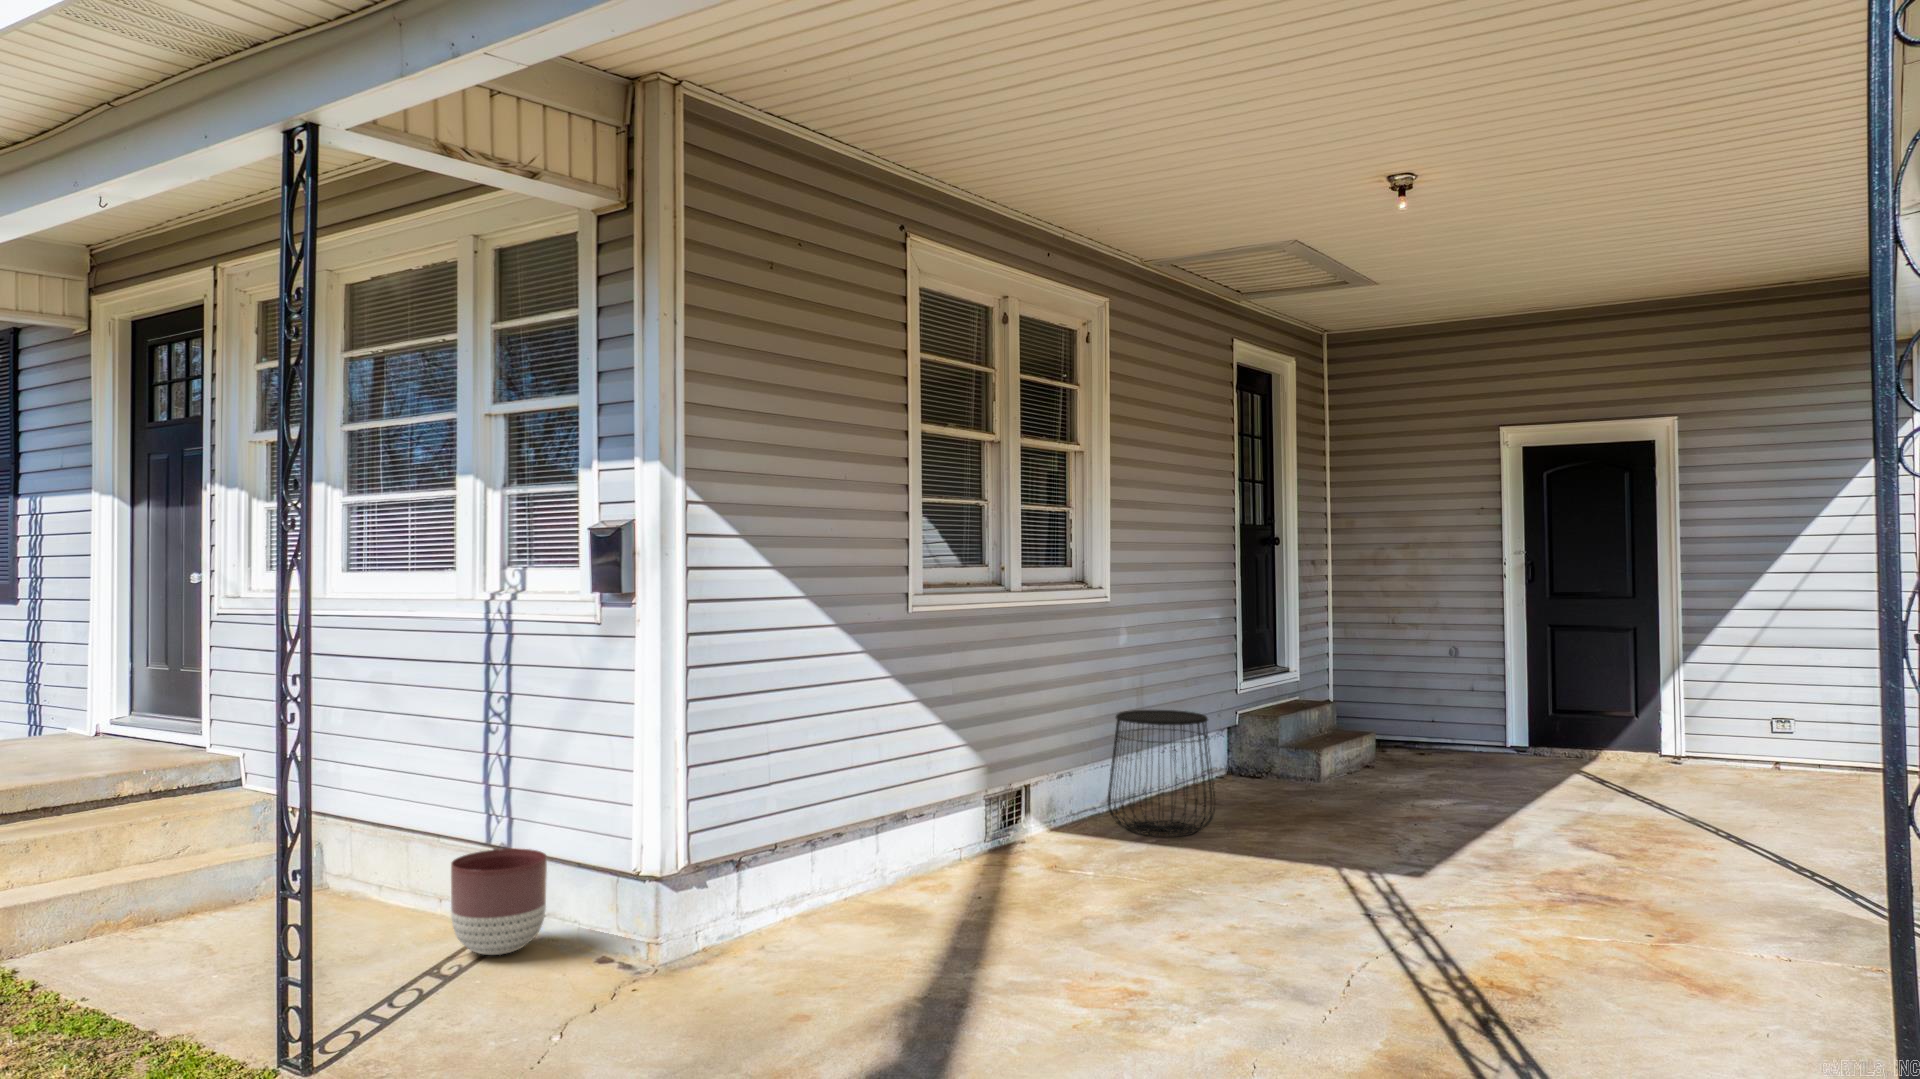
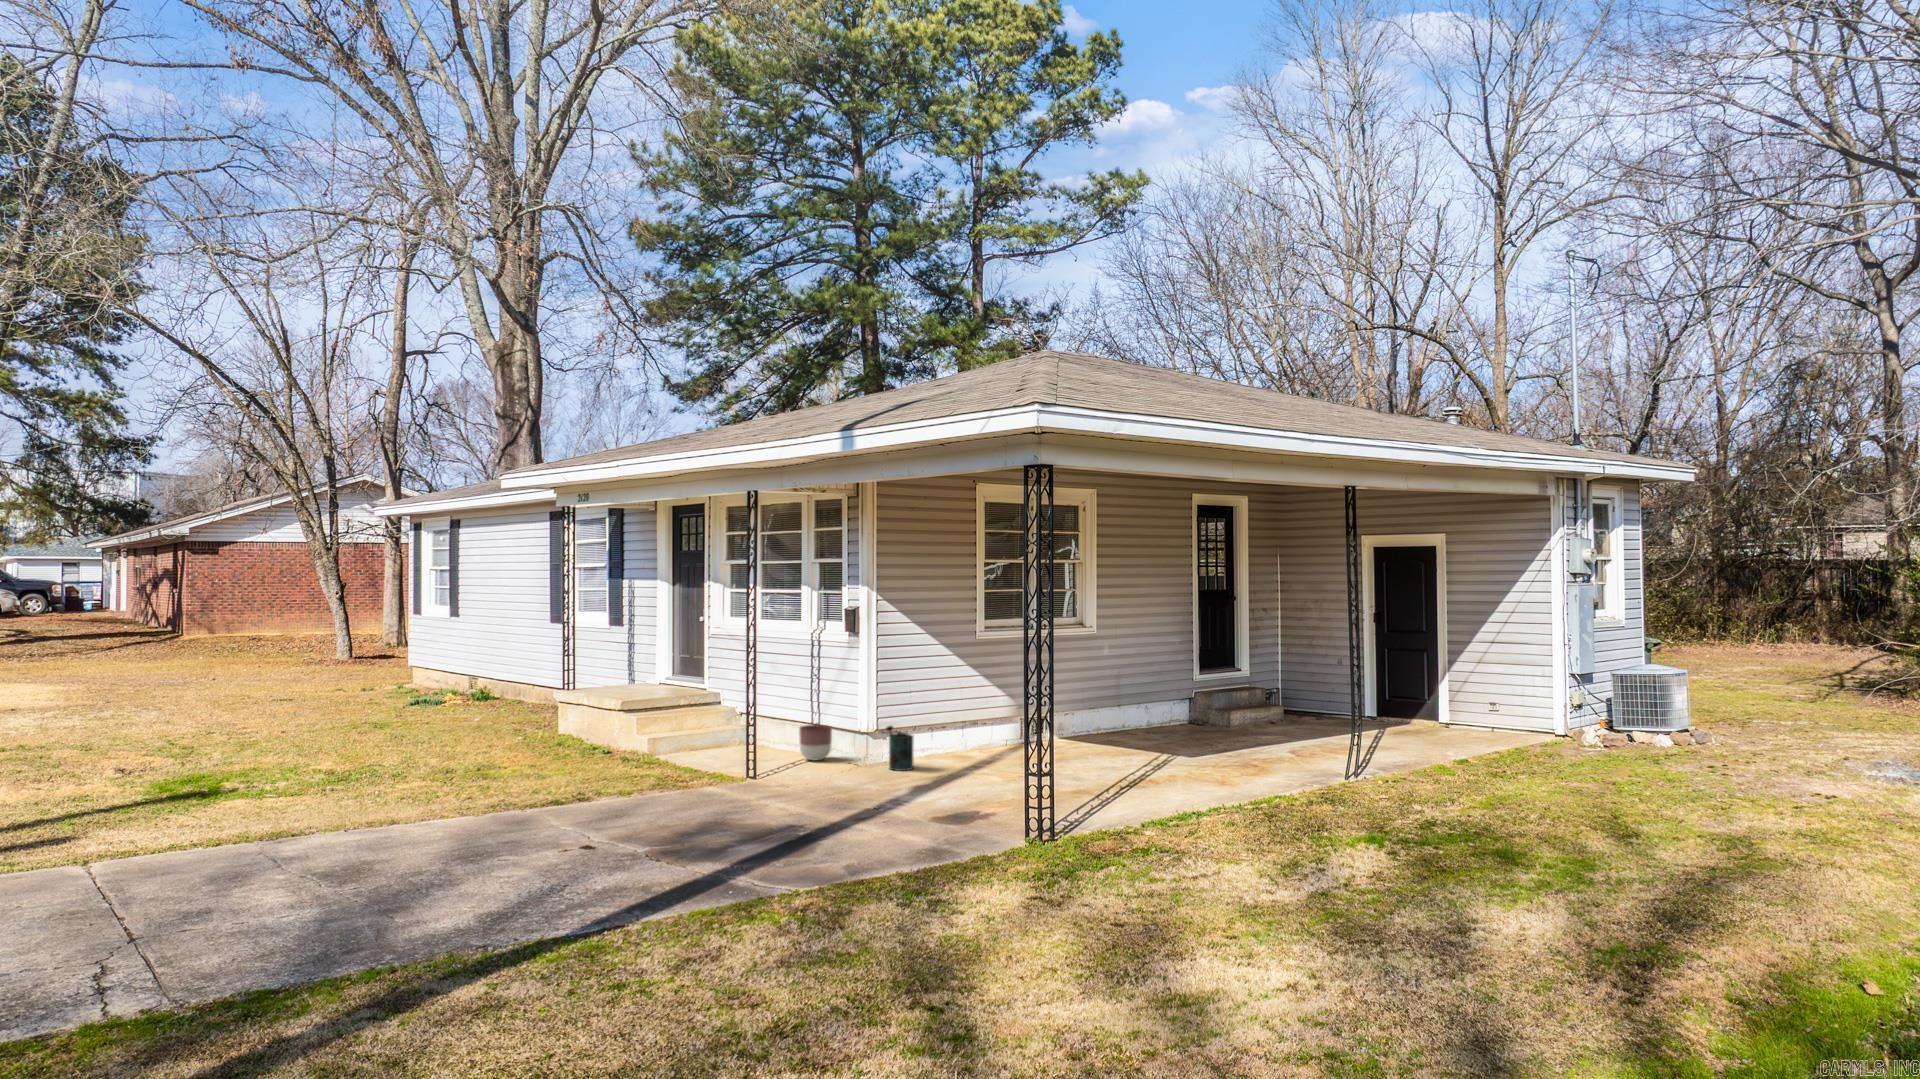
side table: present [1108,710,1215,837] -> none [1084,685,1134,743]
watering can: none [708,849,802,989] -> present [886,726,914,771]

